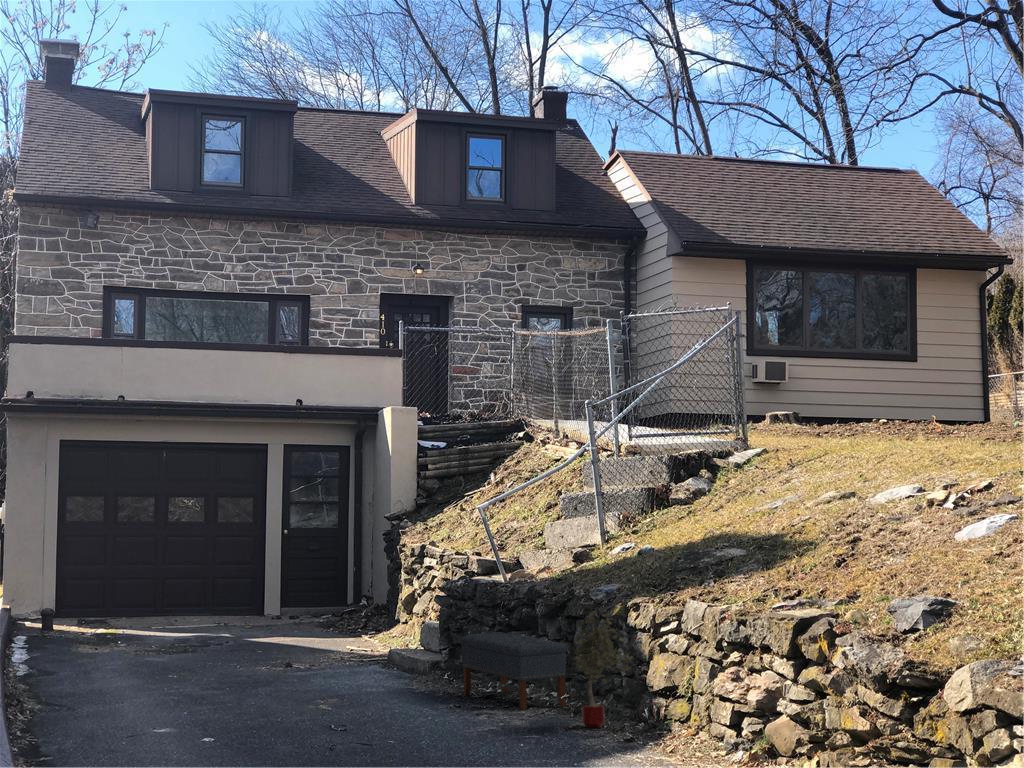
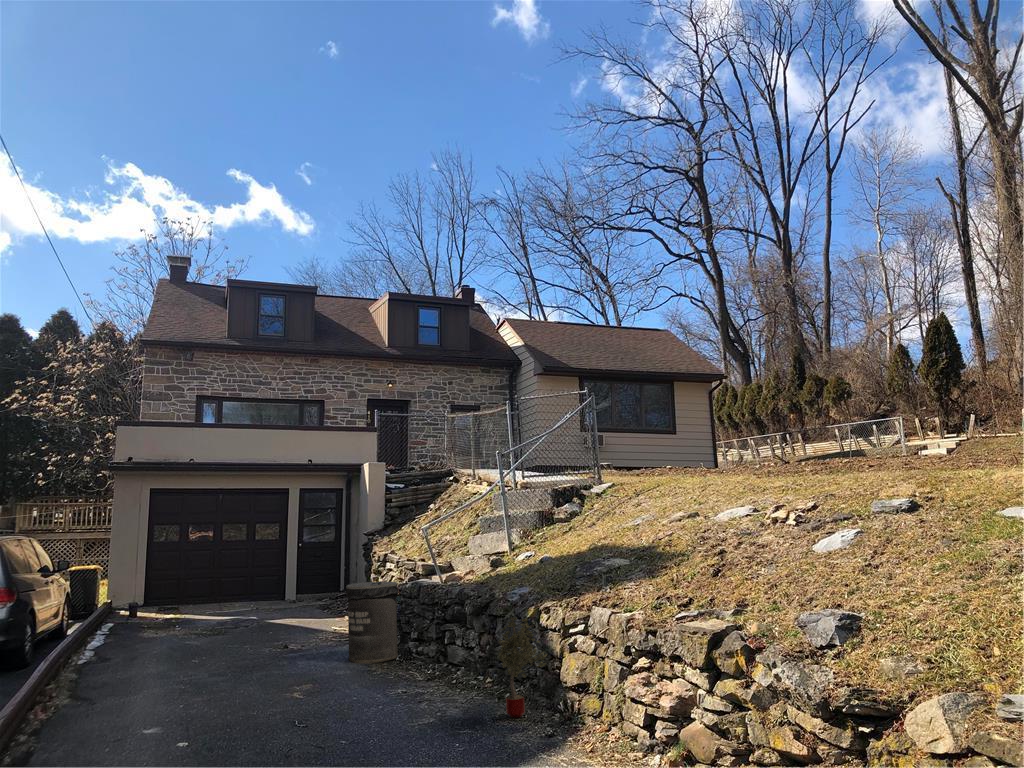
trash can: none [375,577,446,683] -> present [346,581,398,664]
bench: present [460,632,567,710] -> none [407,625,490,696]

